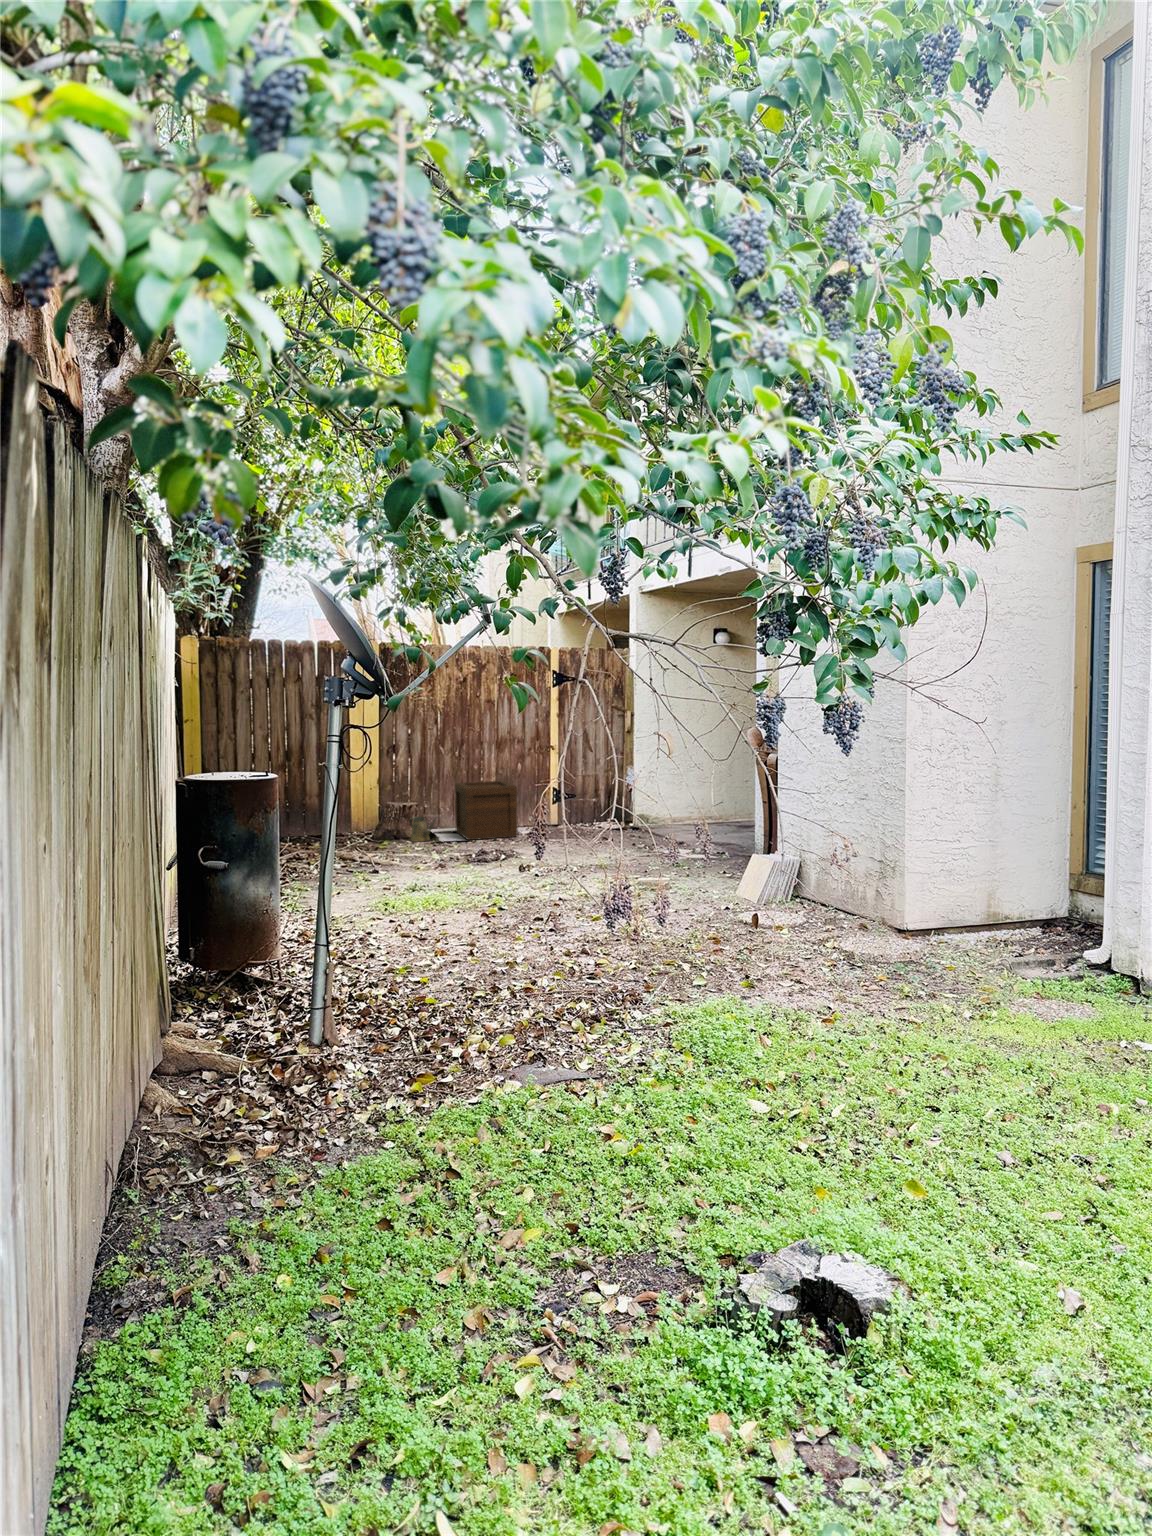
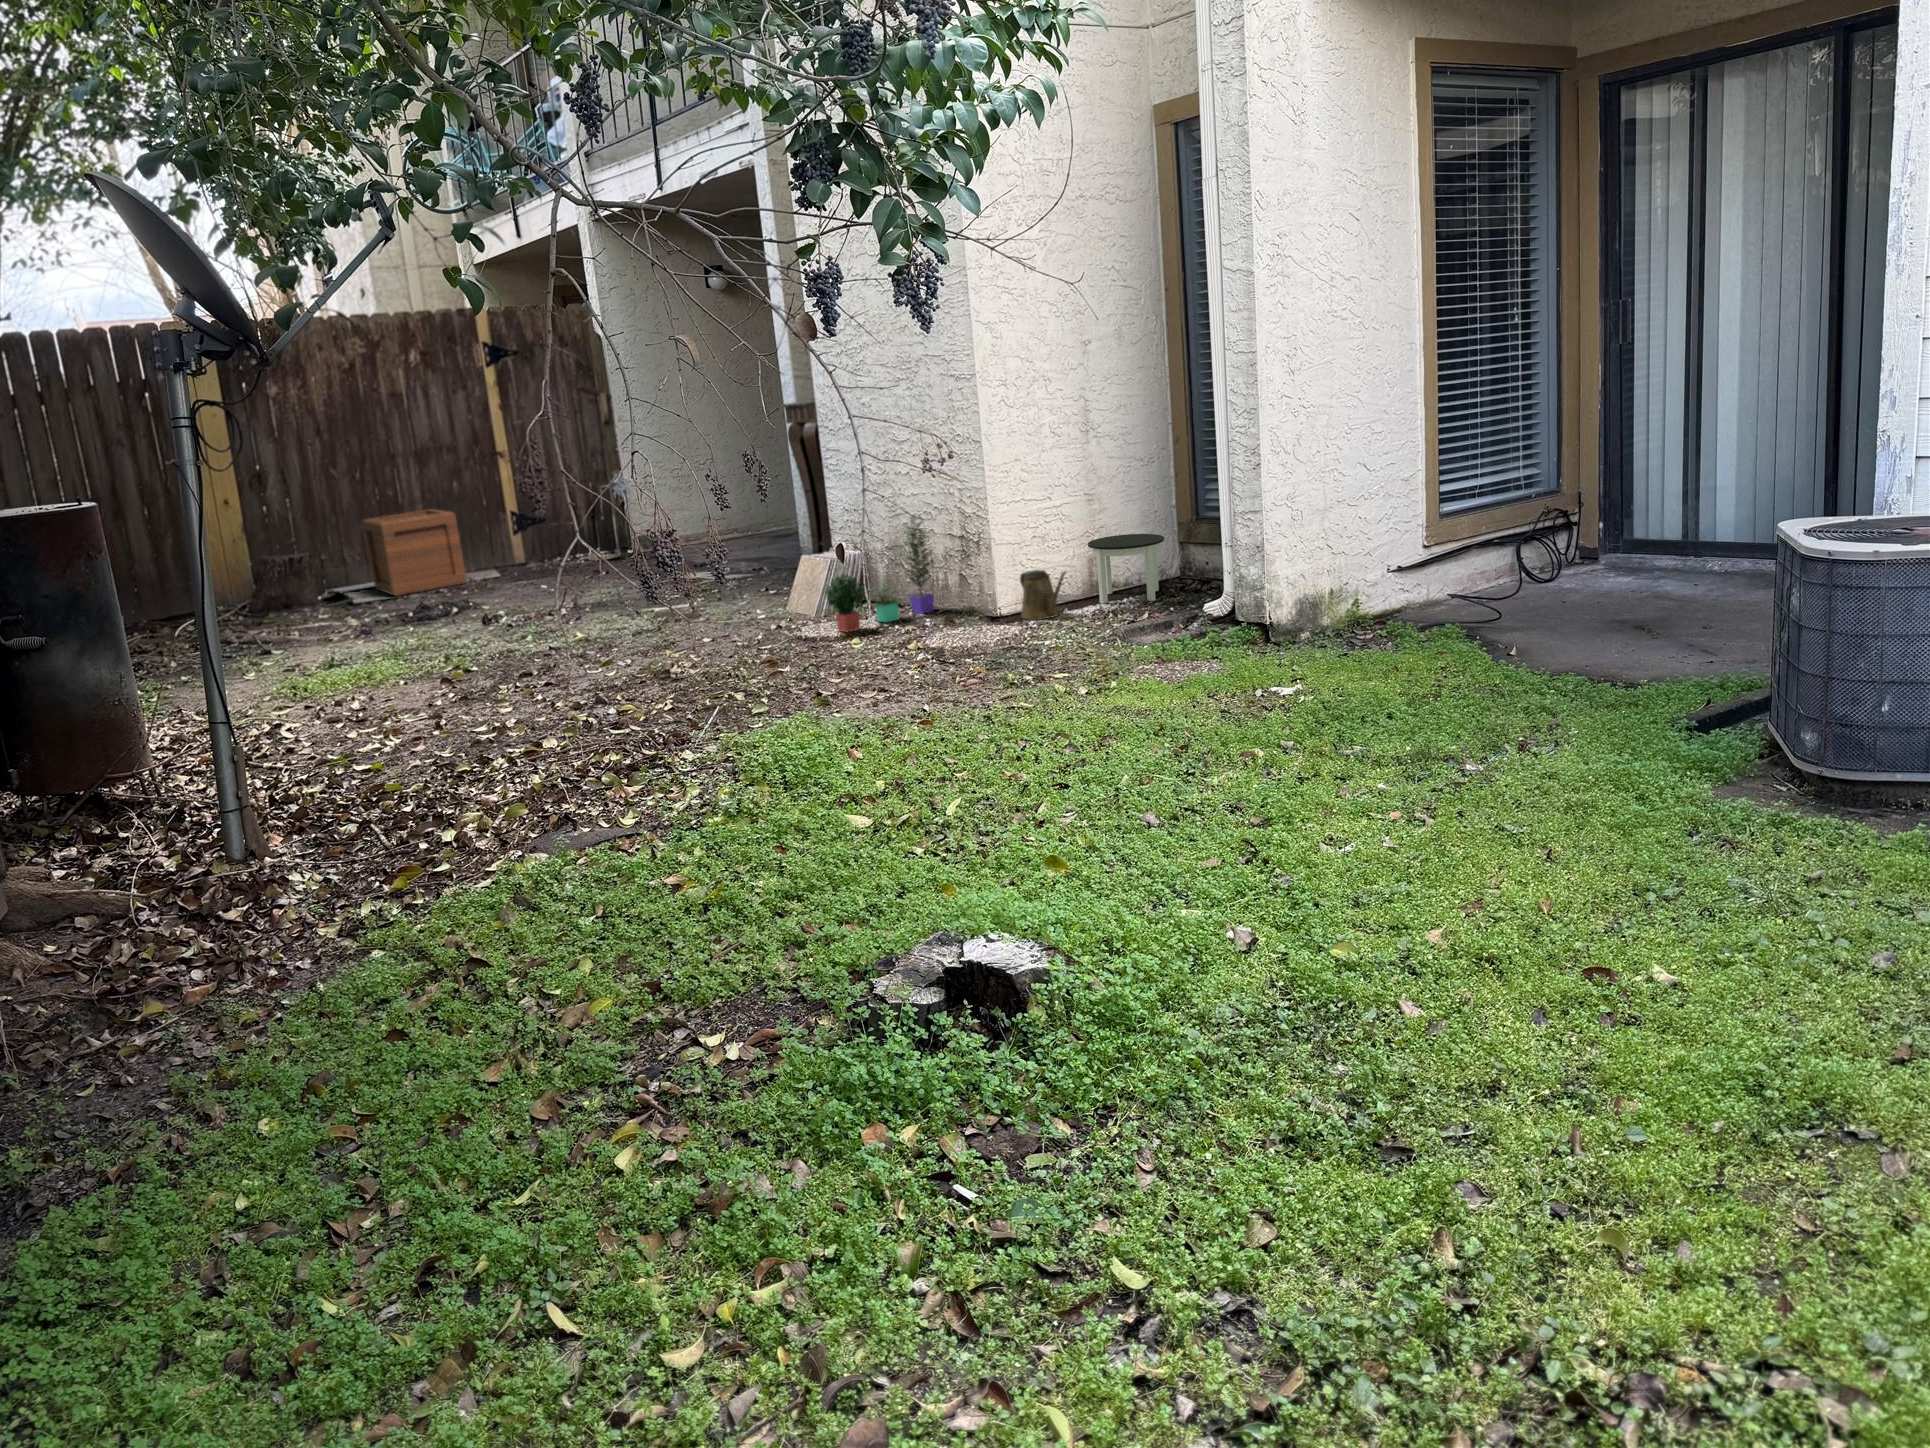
watering can: present [409,817,436,842] -> present [1020,570,1066,620]
potted plant: none [768,839,862,926] -> present [825,514,937,632]
round table: none [986,879,1052,938] -> present [1088,534,1164,604]

